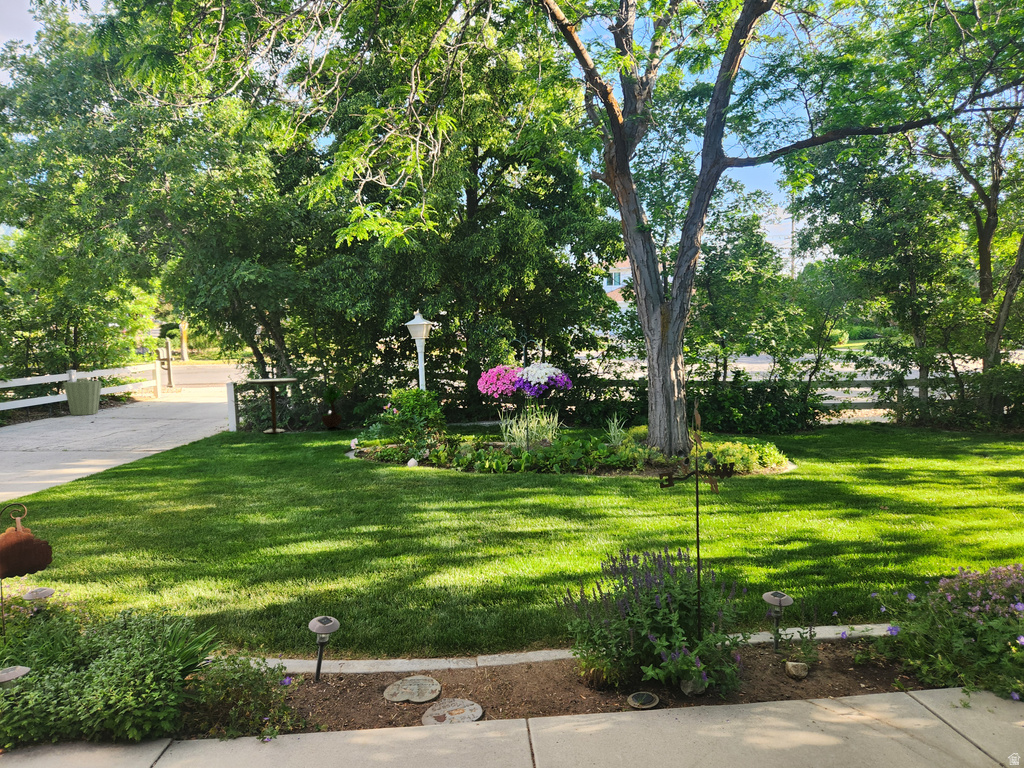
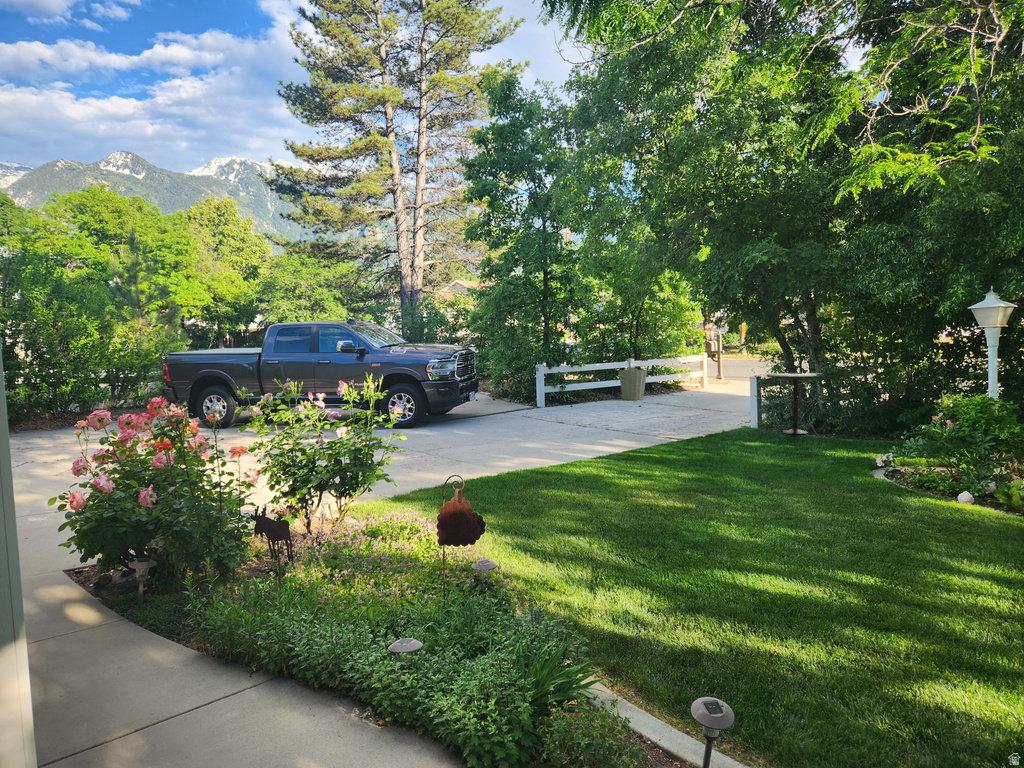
potted tree: present [322,387,342,428] -> none [850,381,886,435]

